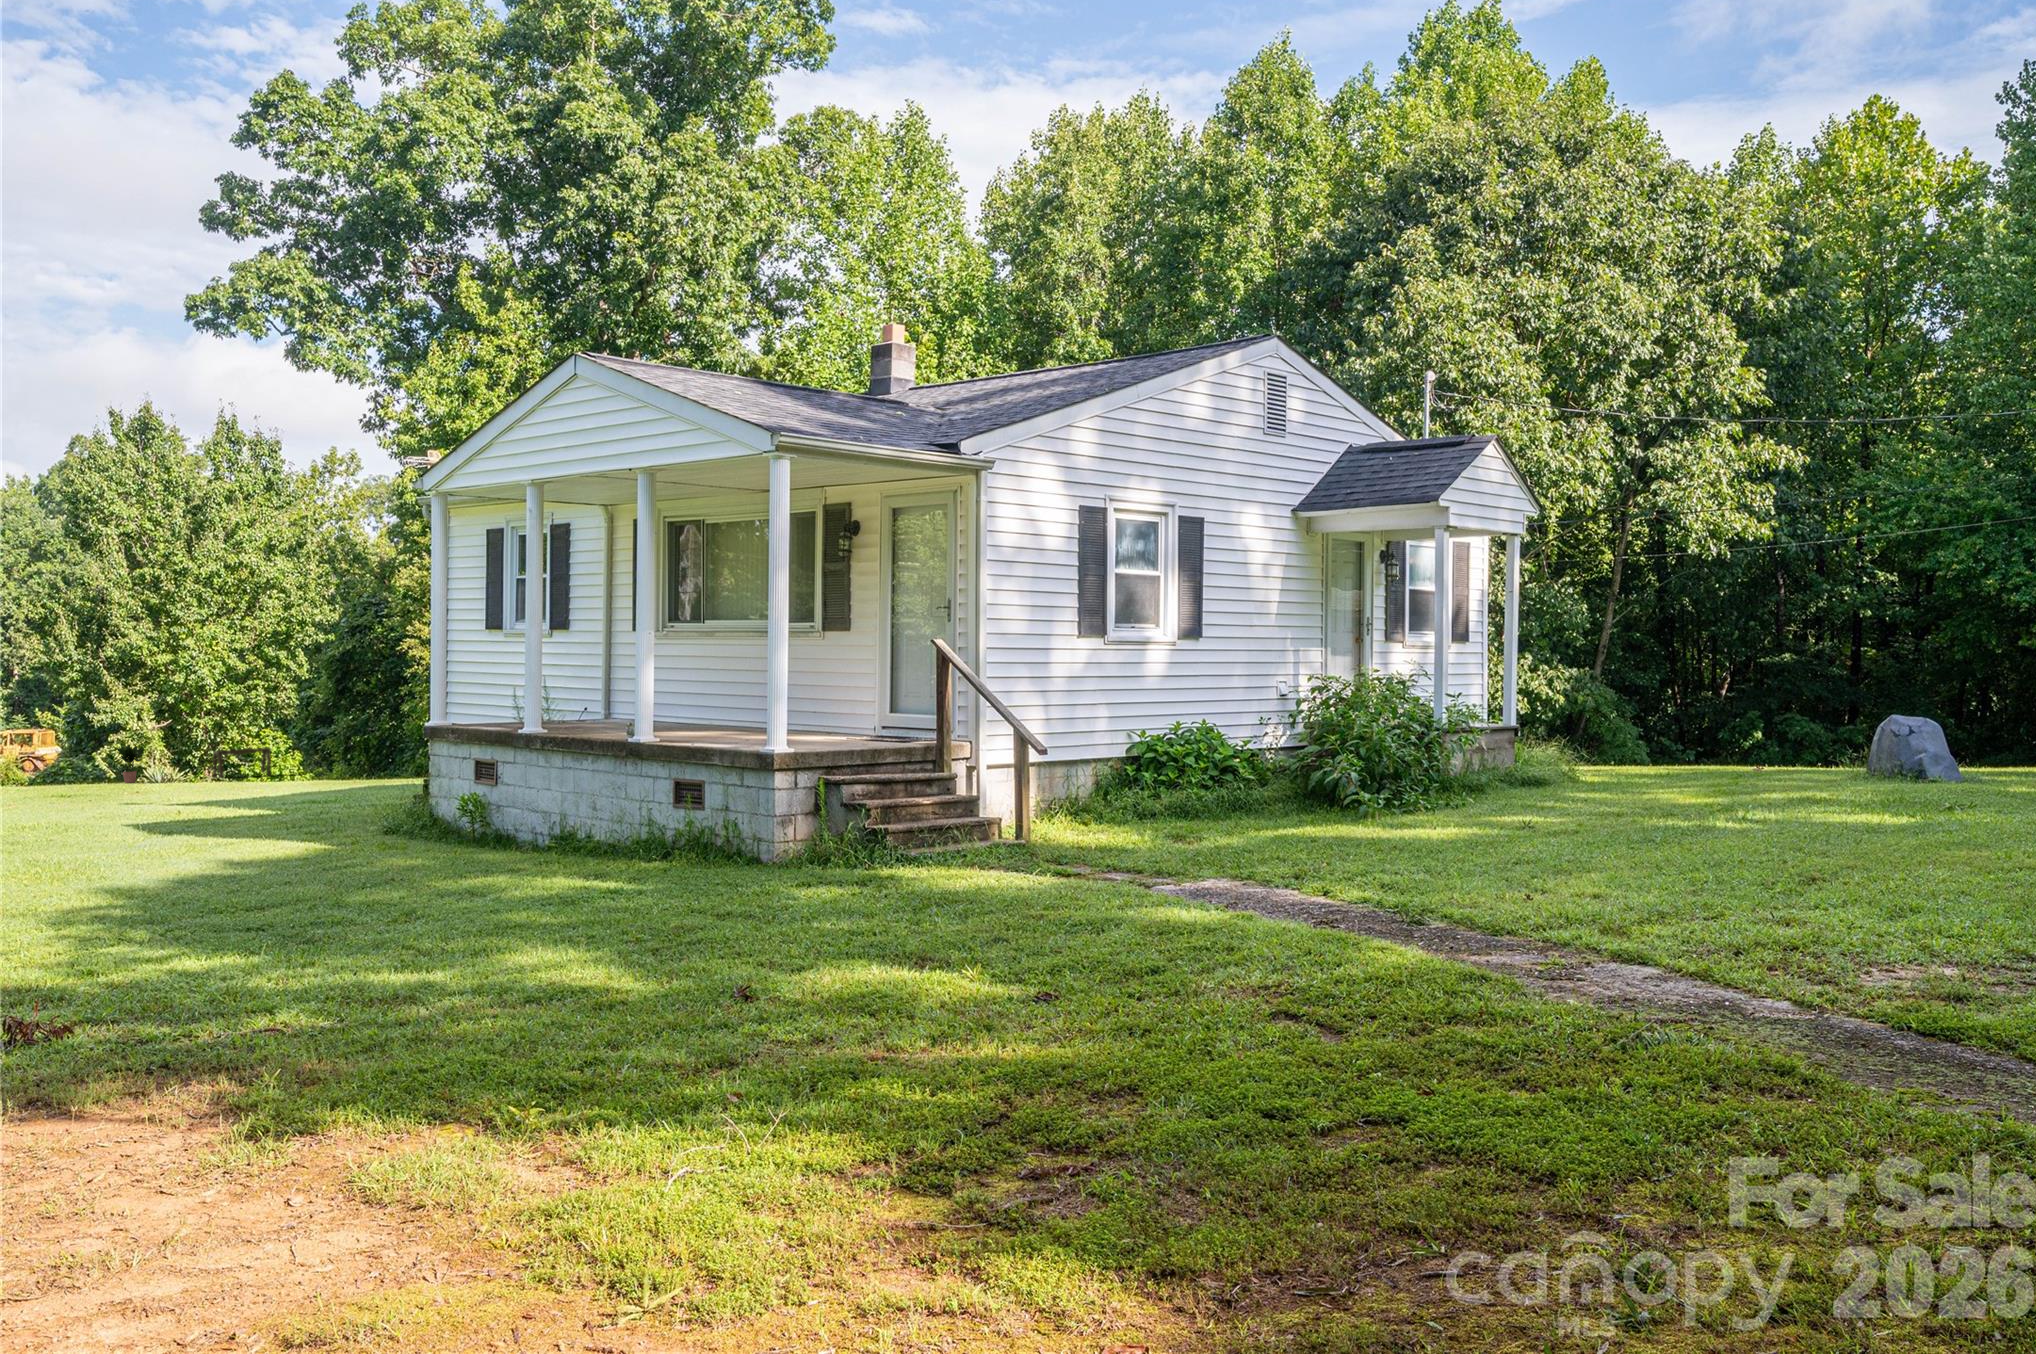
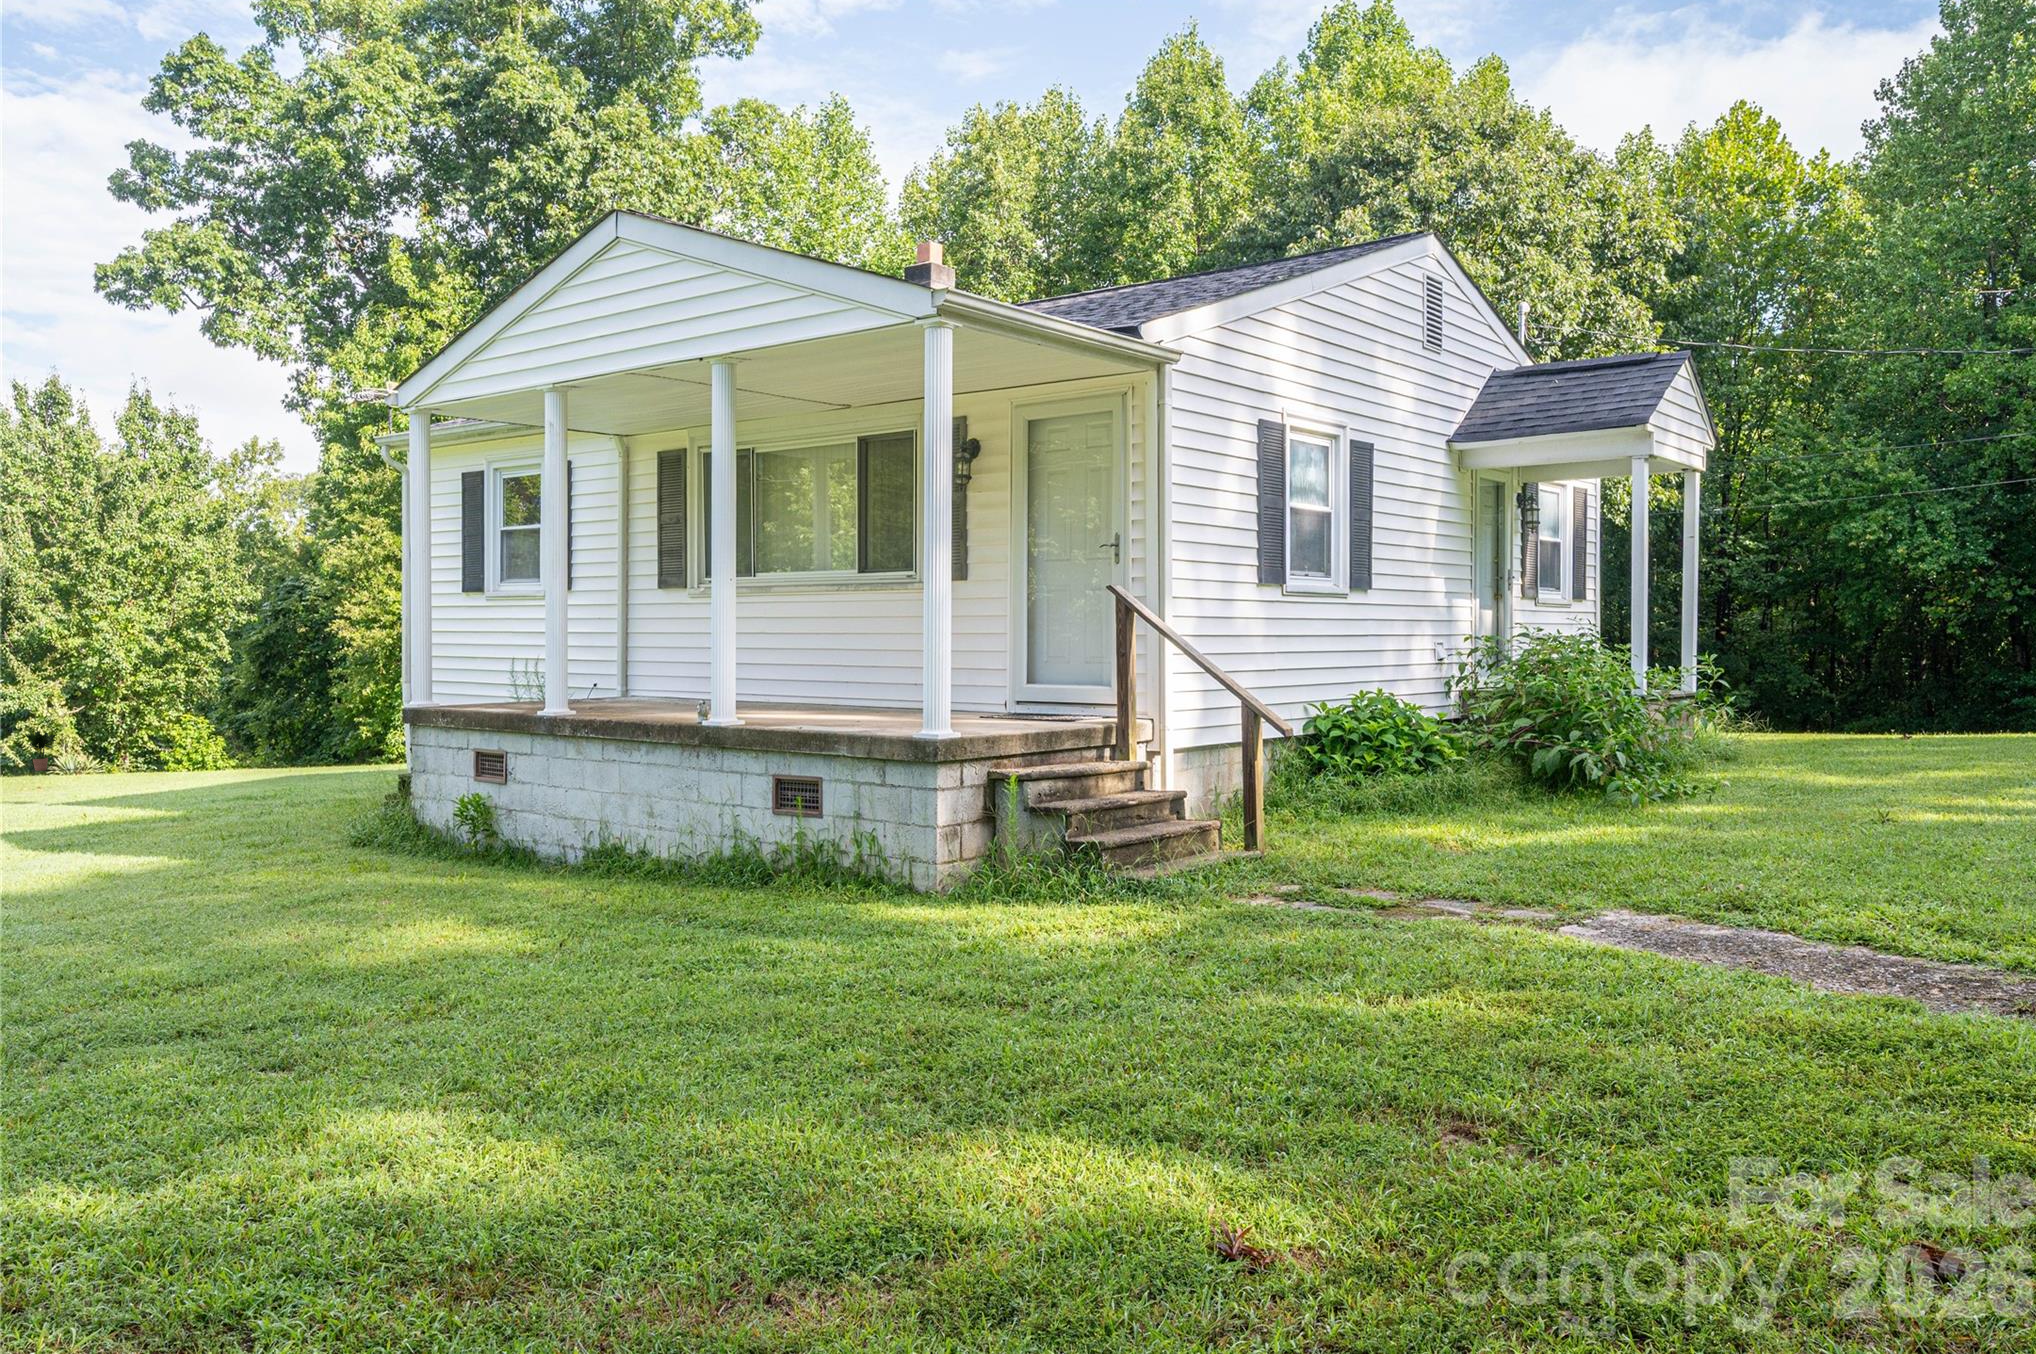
bench: present [213,747,271,778] -> none [131,731,195,765]

